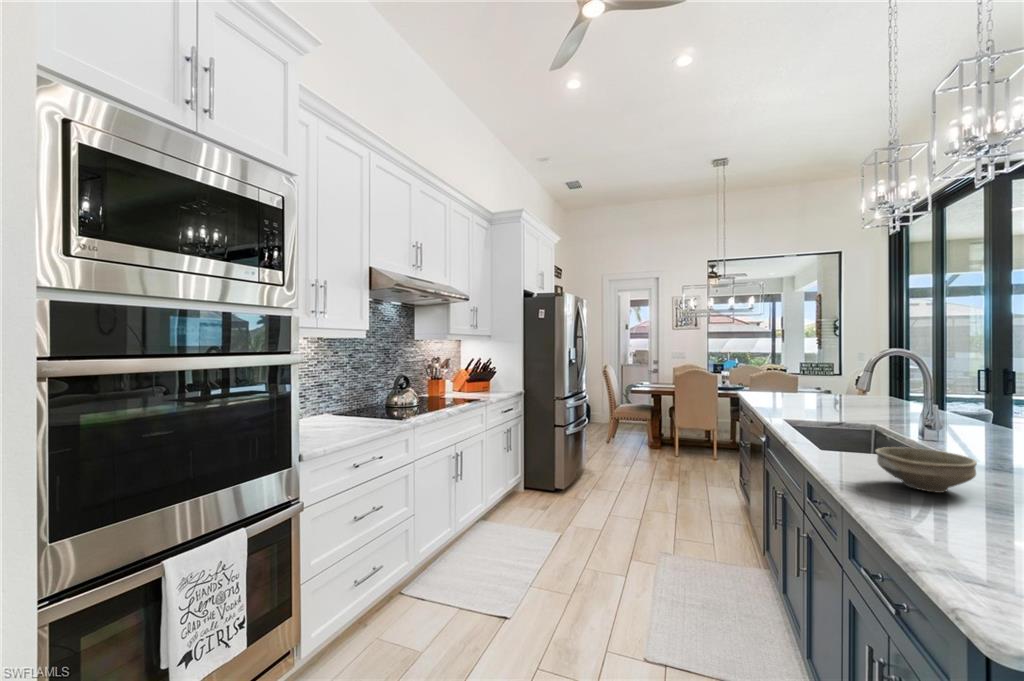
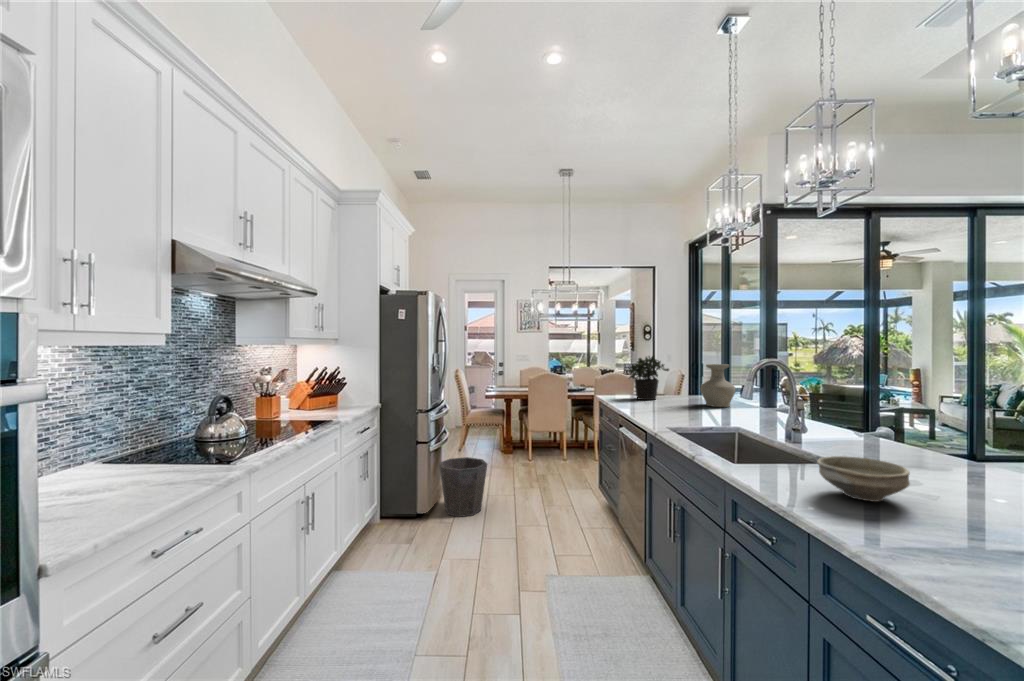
potted plant: none [768,350,818,399] -> present [629,355,669,400]
vase: none [850,361,896,408] -> present [700,364,735,407]
waste bin: none [576,444,621,497] -> present [439,457,487,517]

